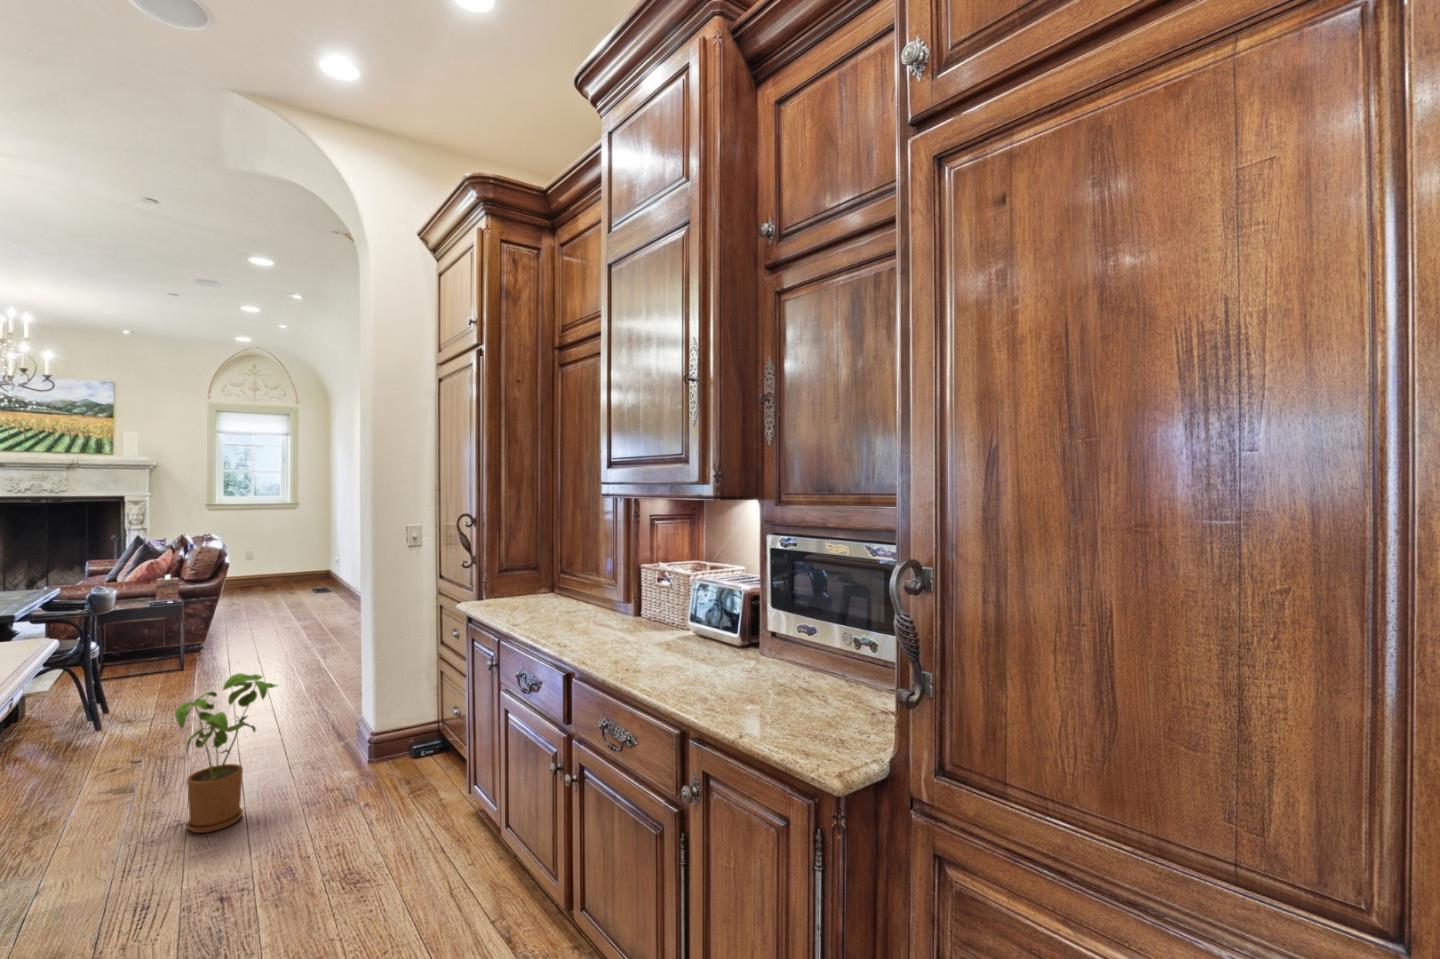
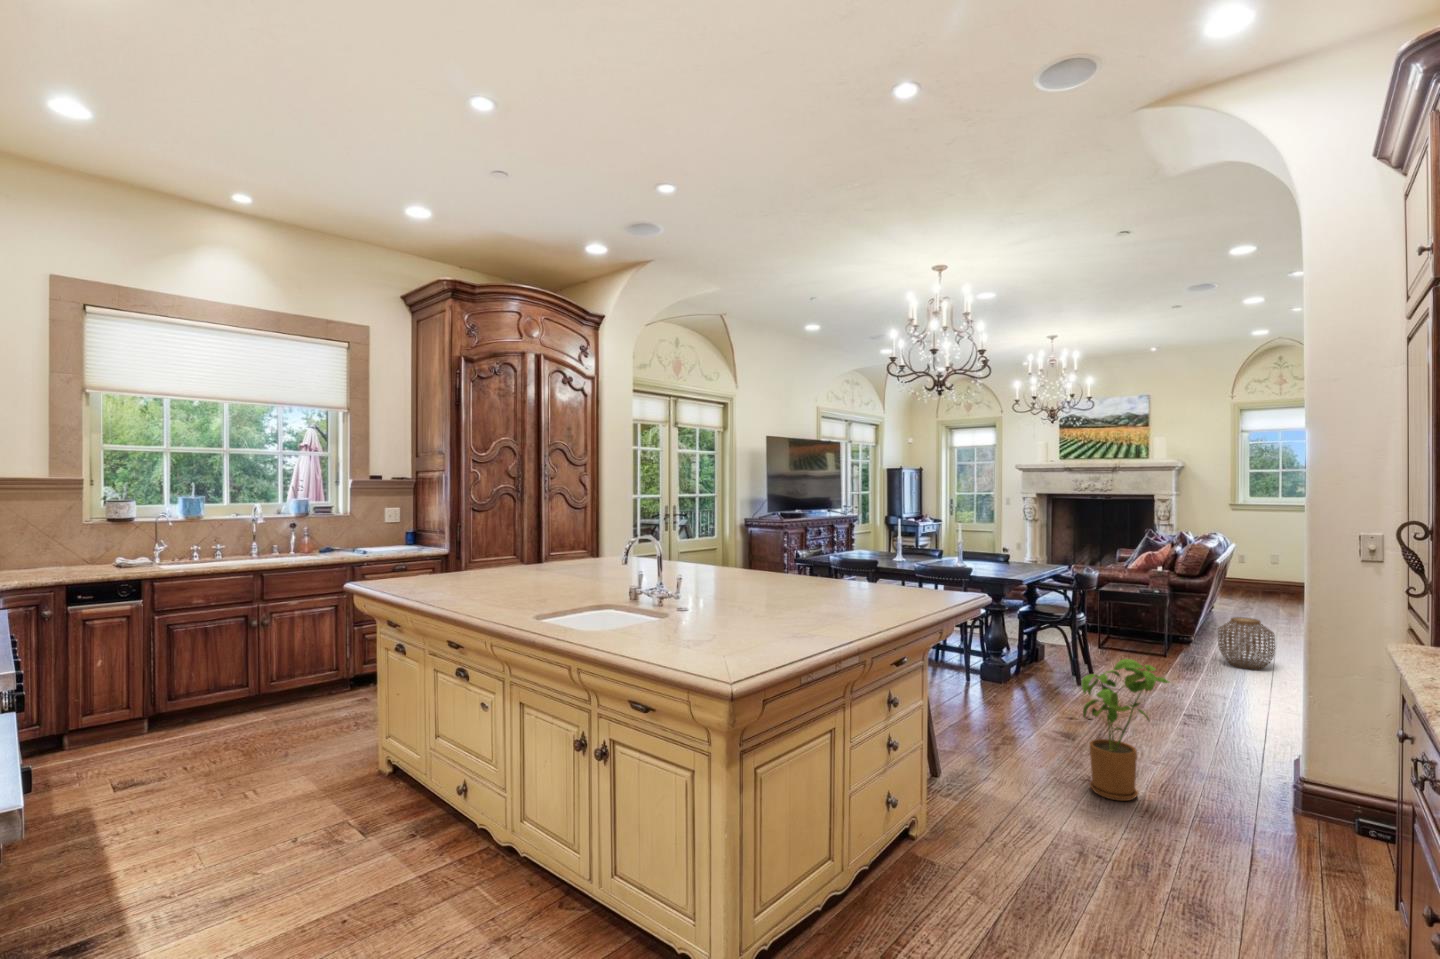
woven basket: none [236,611,288,660] -> present [1218,617,1275,670]

